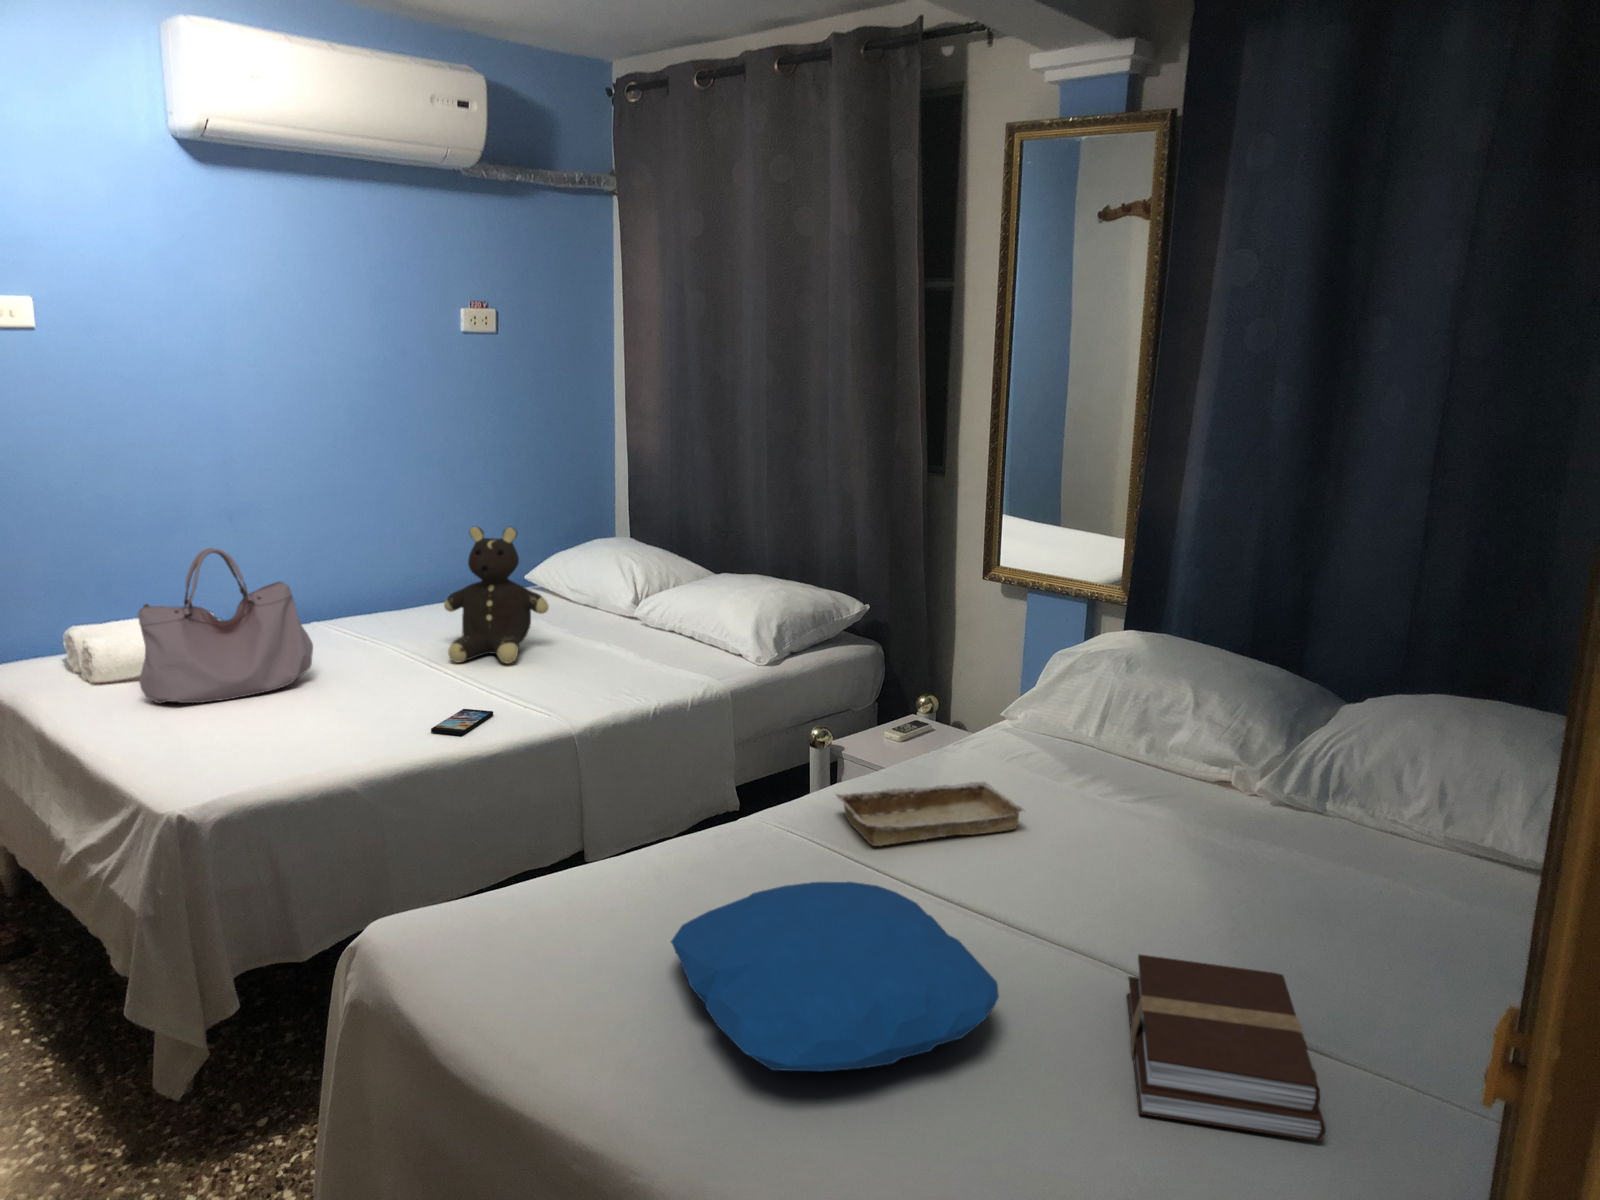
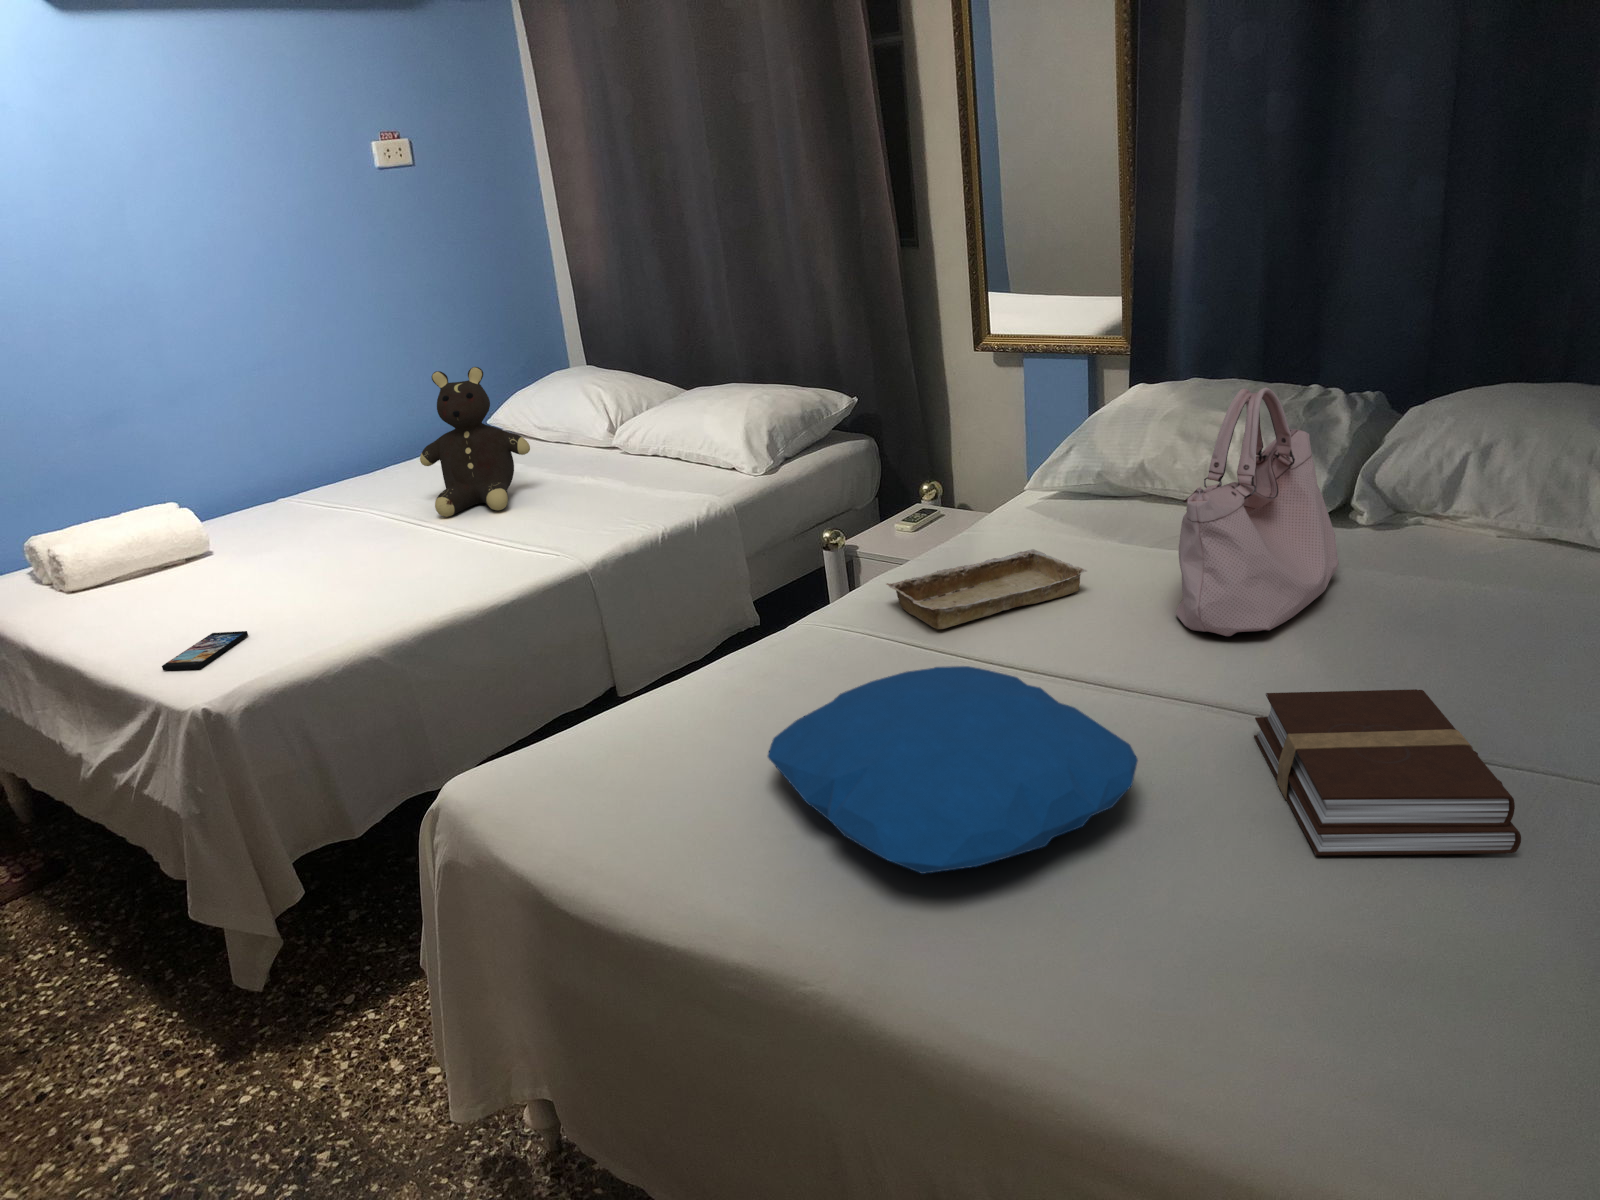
handbag: present [138,548,313,703] -> present [1175,387,1339,636]
smartphone: present [431,709,493,735] -> present [162,631,248,670]

